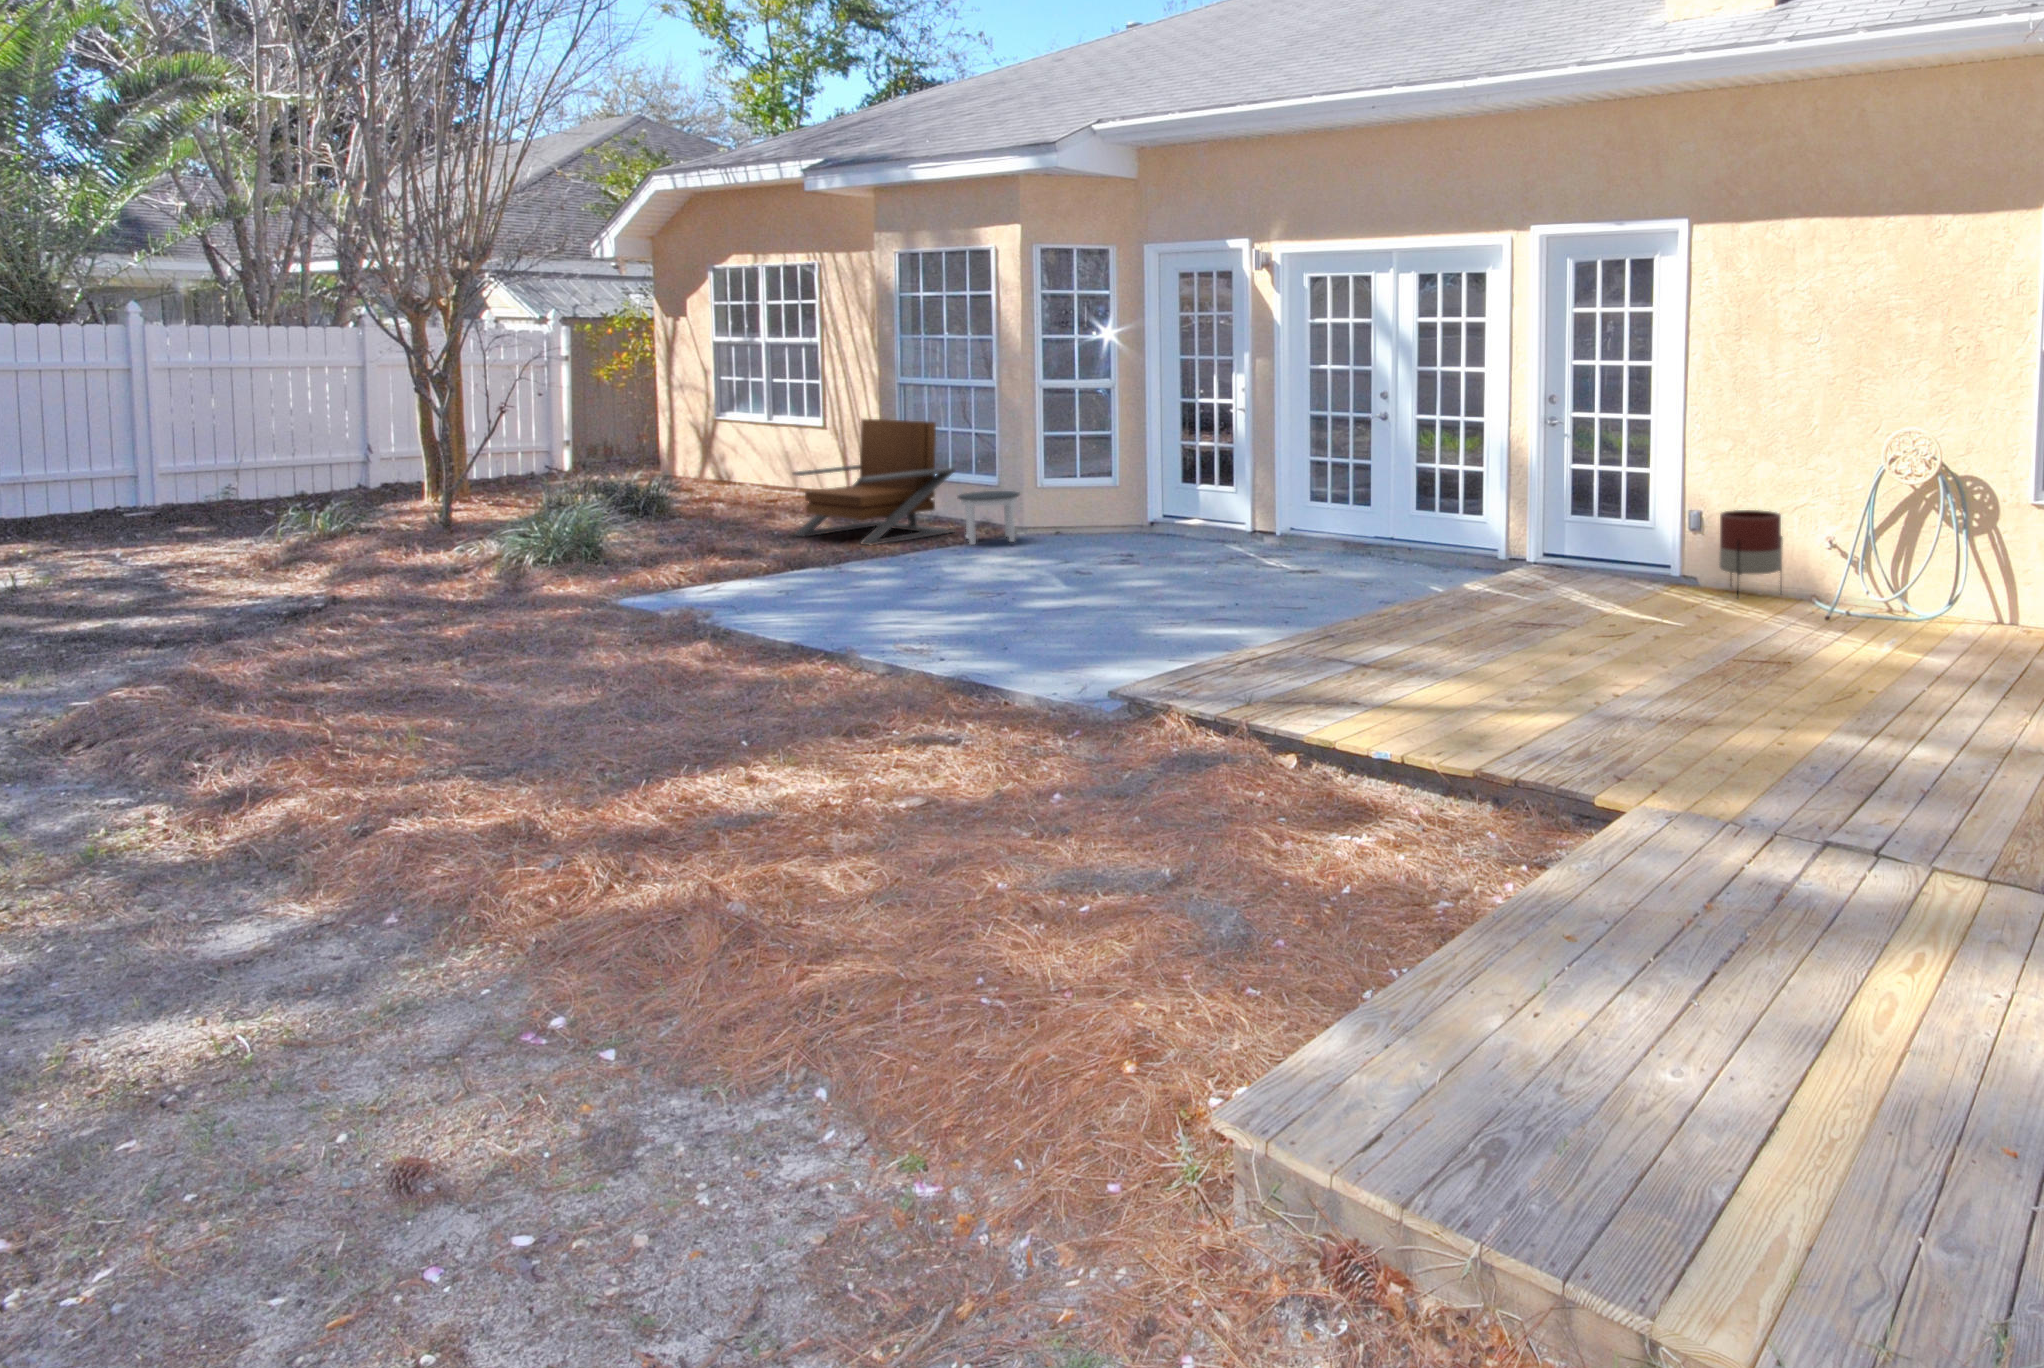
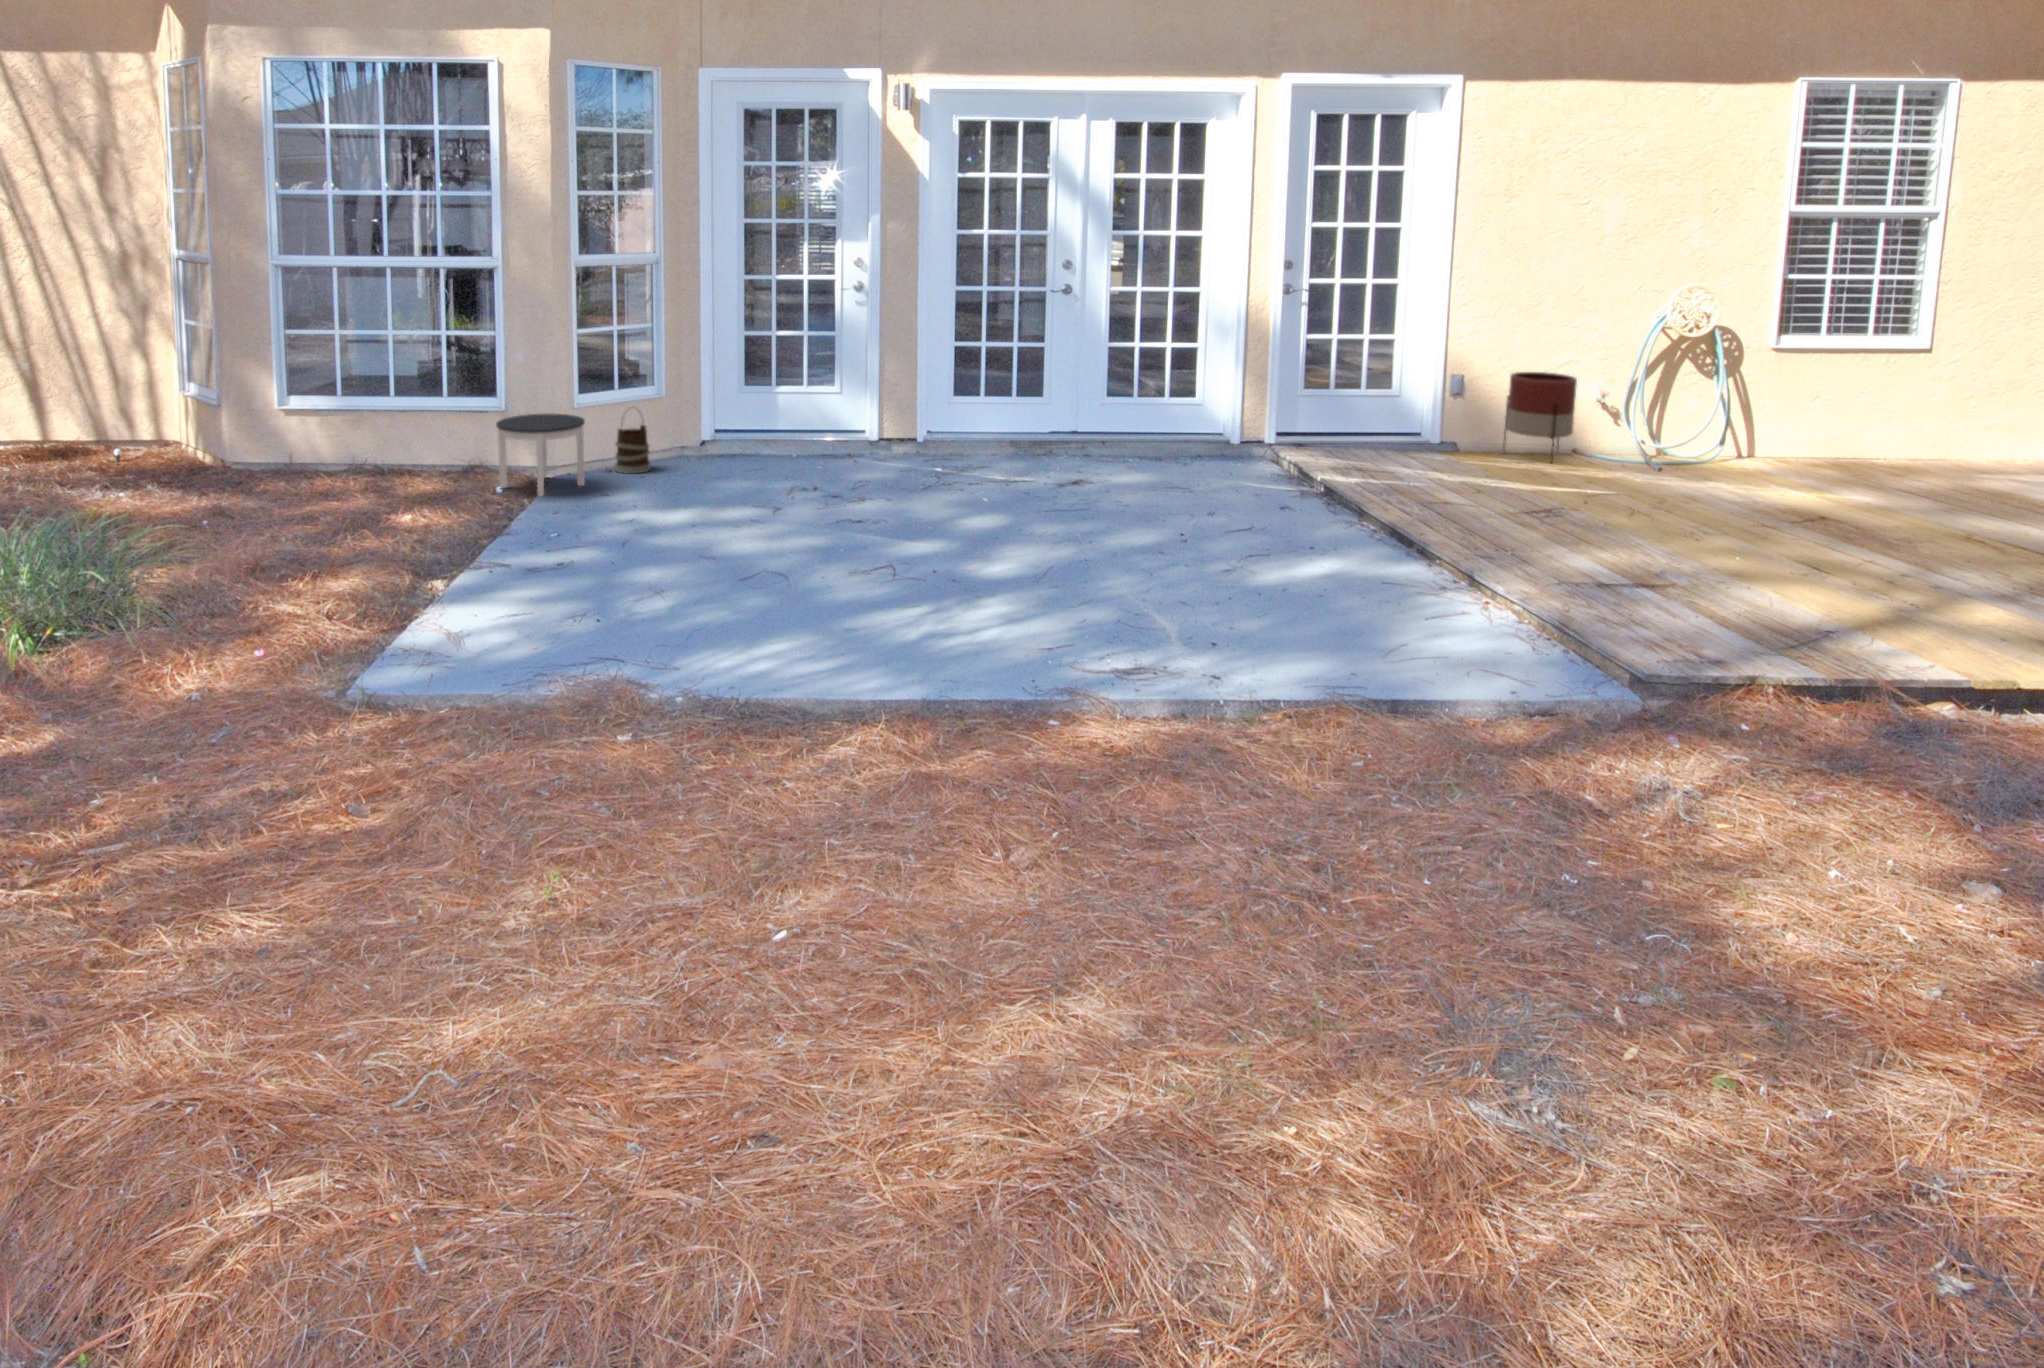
lounge chair: present [793,419,955,545] -> none [191,320,441,516]
wooden bucket: none [1057,491,1084,539] -> present [615,409,651,474]

